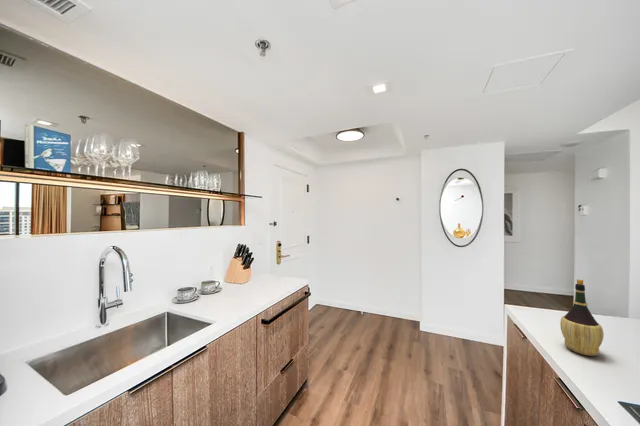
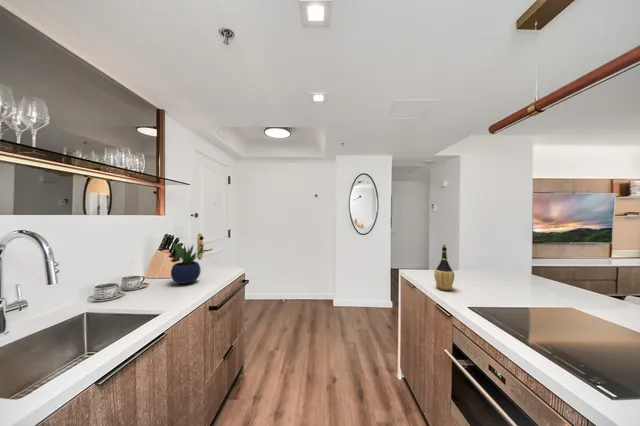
potted plant: none [237,250,266,292] -> present [171,241,204,284]

